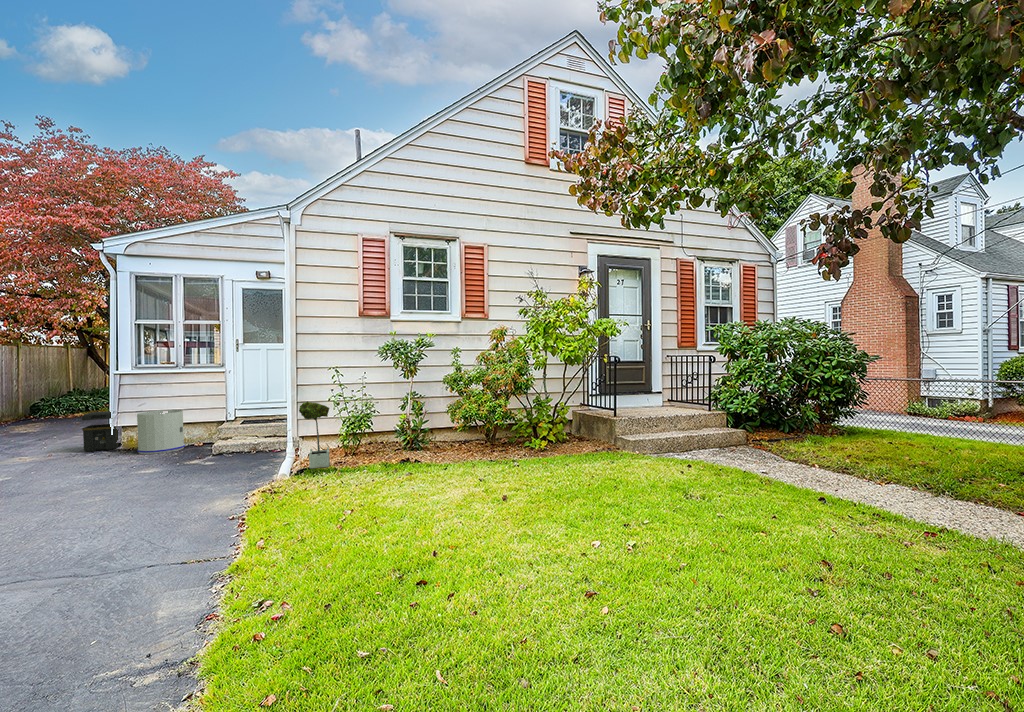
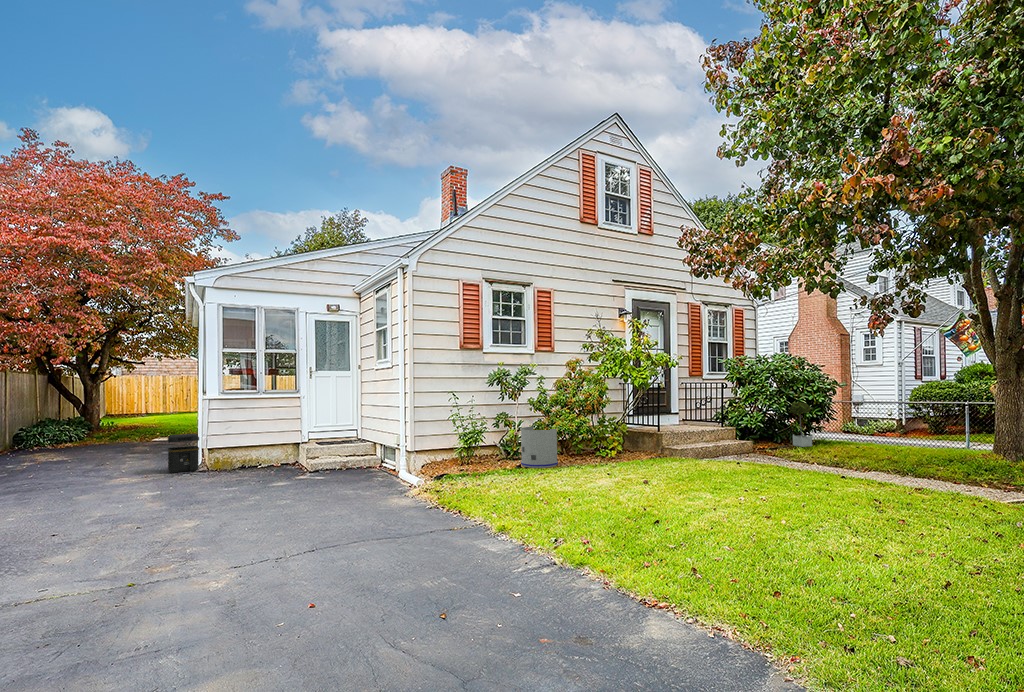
potted tree: present [299,401,330,468] -> present [788,402,812,447]
trash can: present [137,410,185,454] -> present [521,426,558,468]

